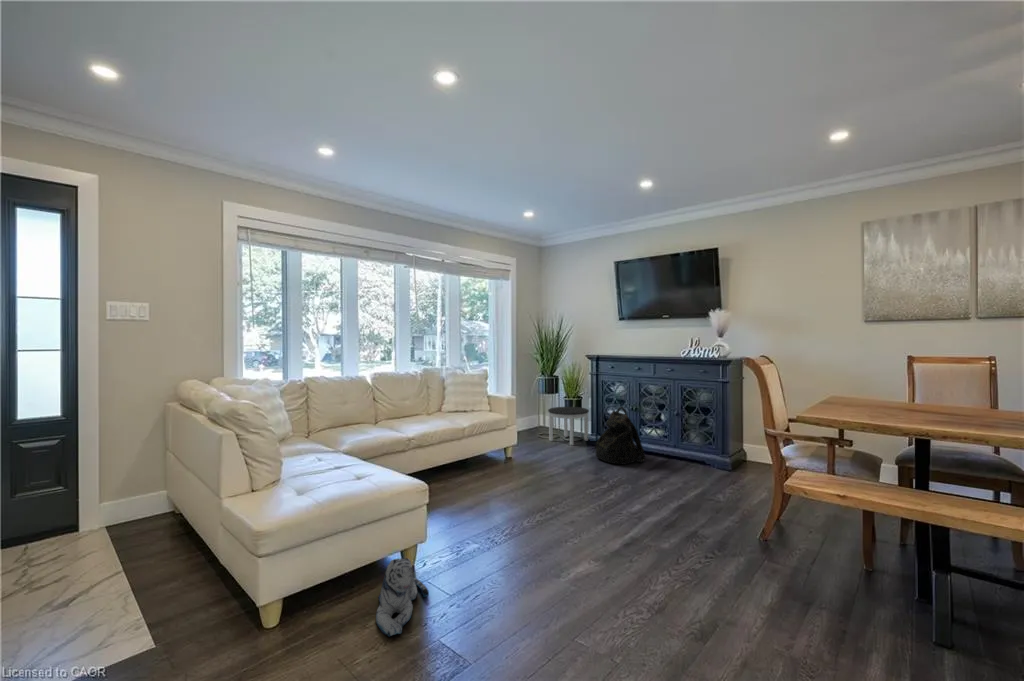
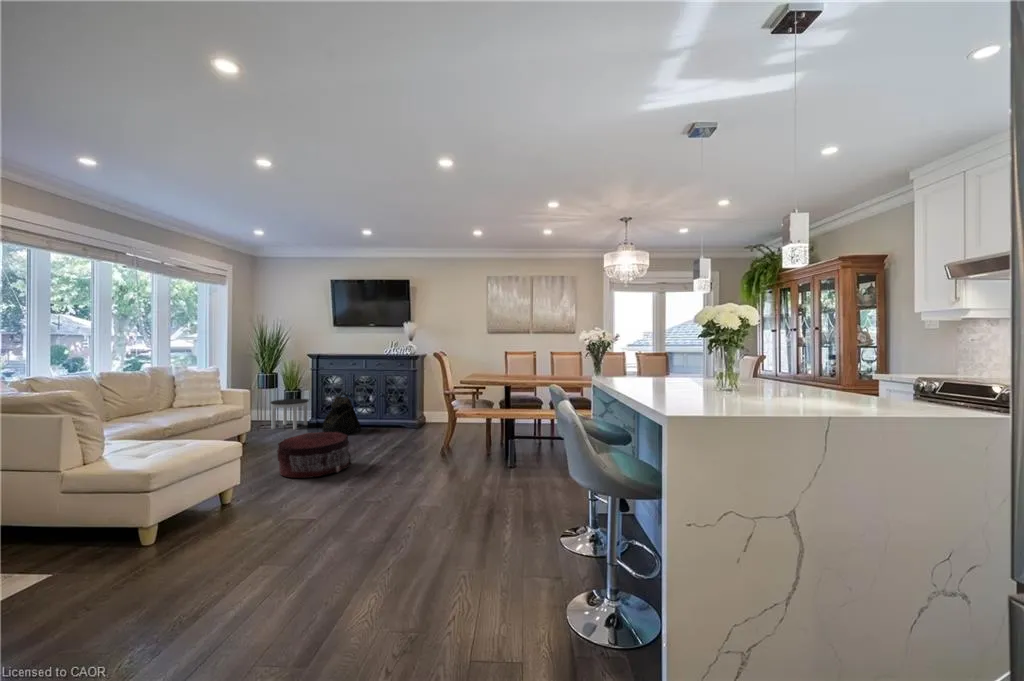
pouf: none [498,468,594,547] -> present [277,432,352,478]
plush toy: present [376,558,429,637] -> none [224,482,264,525]

